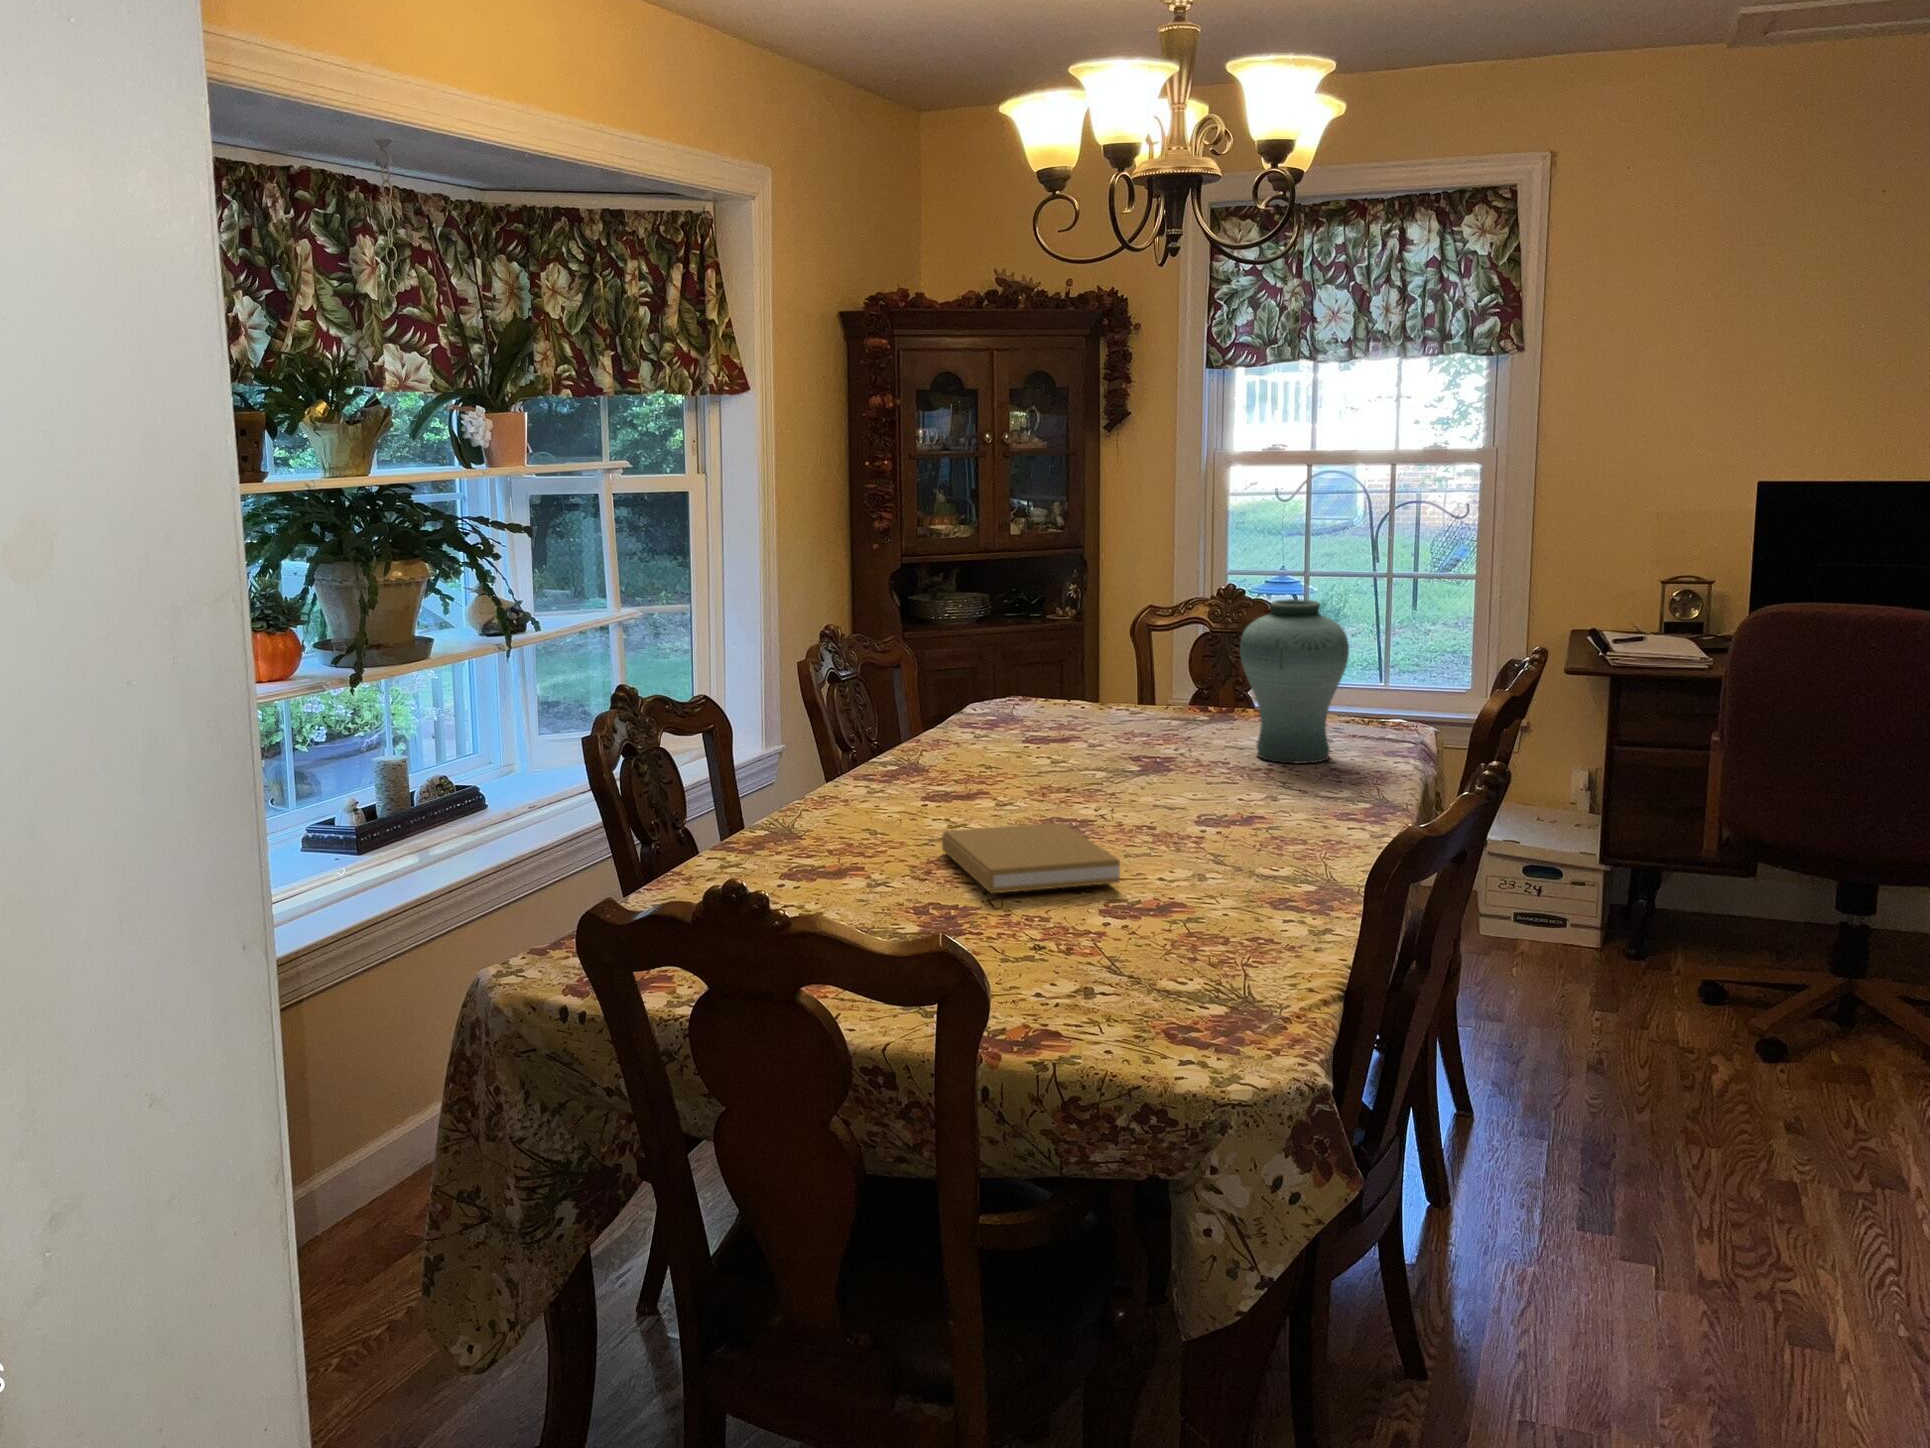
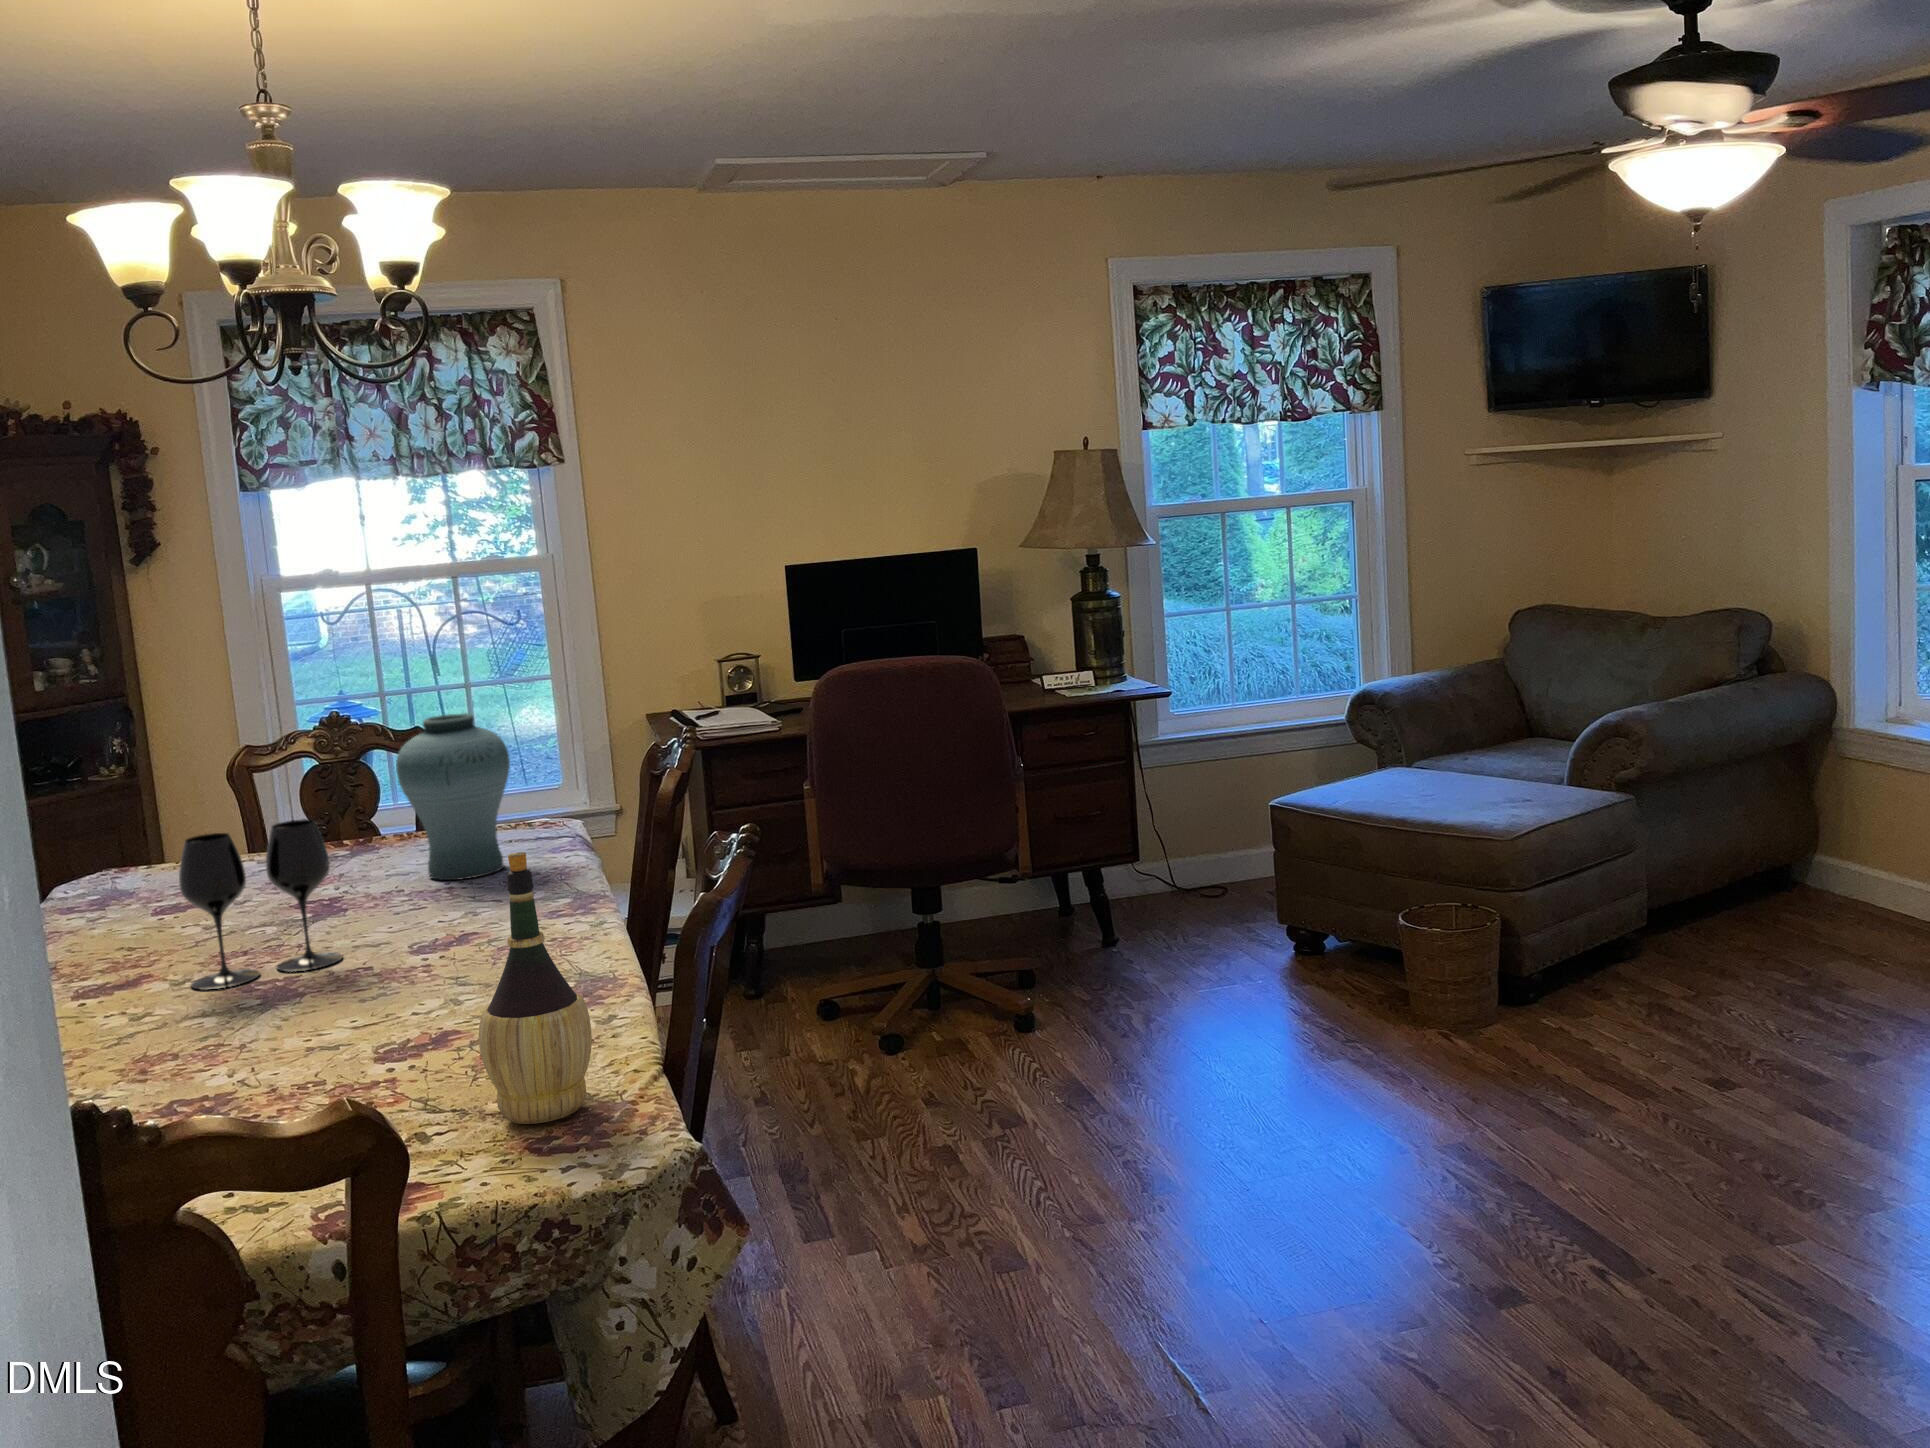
wine glass: none [1009,677,1137,817] -> present [179,819,342,990]
wine bottle: none [1148,744,1258,1014] -> present [479,852,592,1124]
book: present [942,822,1120,893] -> none [139,984,381,1074]

